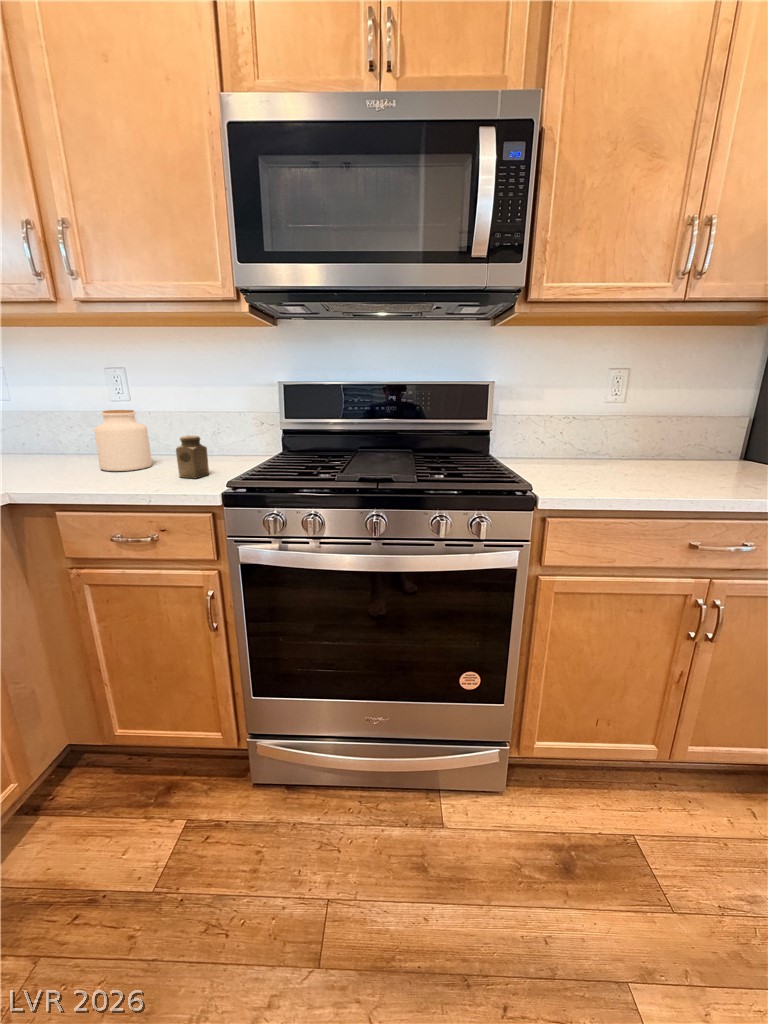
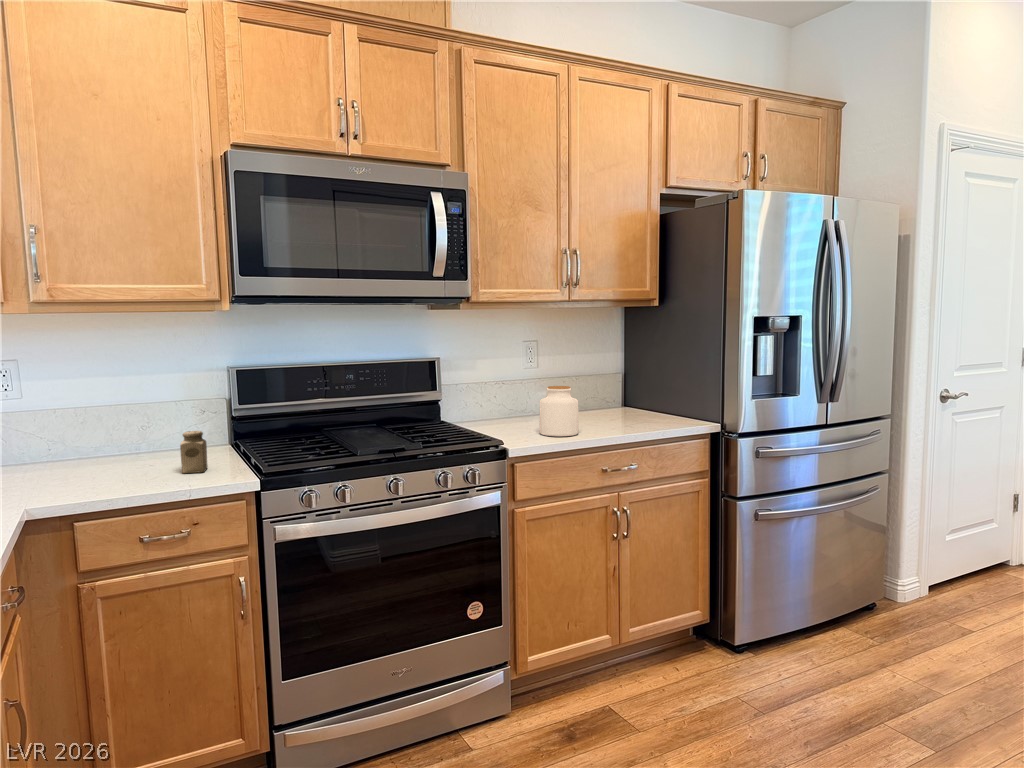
jar: present [94,410,152,471] -> present [539,386,578,436]

